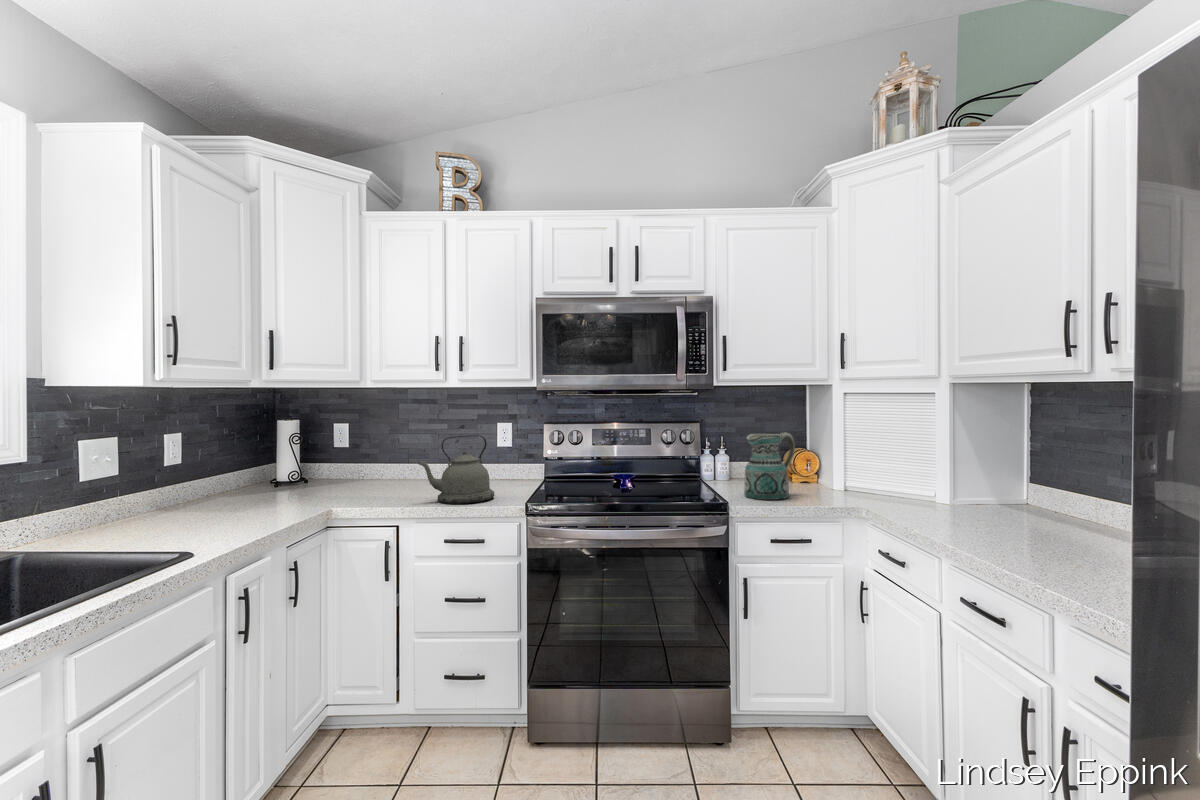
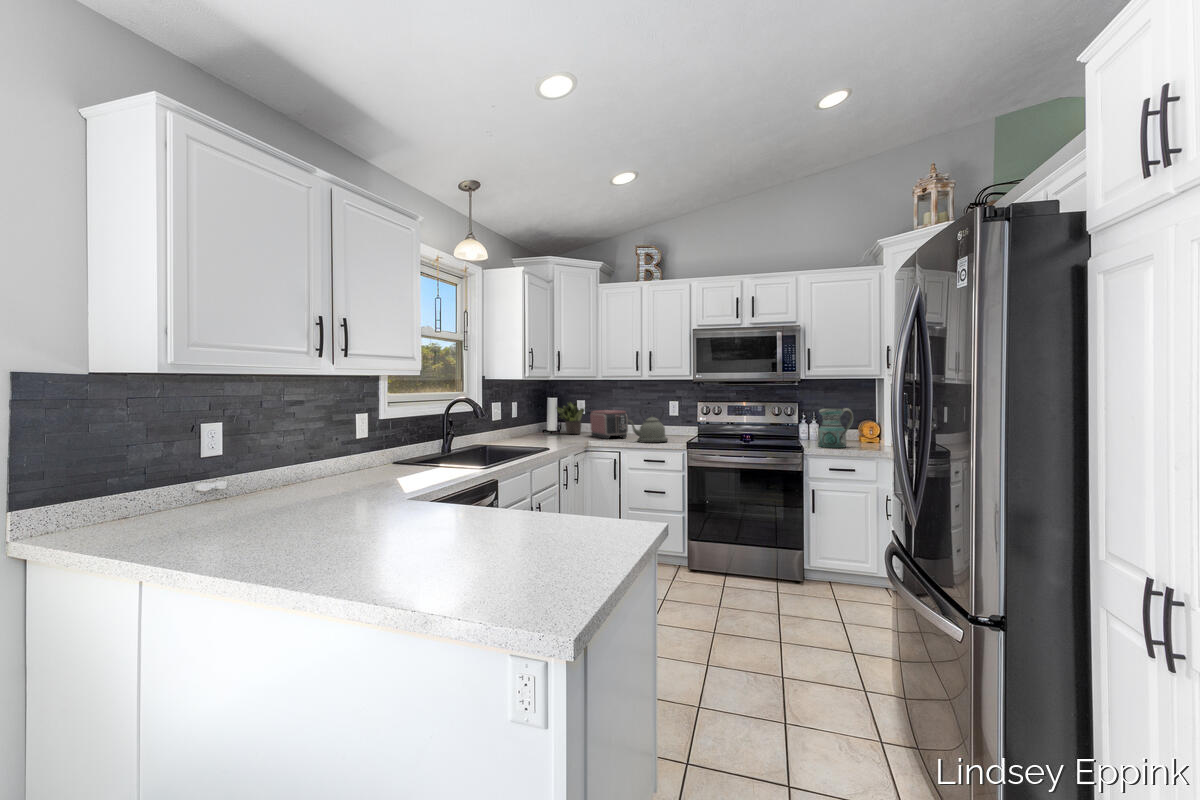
potted plant: none [286,422,346,484] -> present [557,402,584,434]
toaster: none [352,440,422,496] -> present [590,410,628,439]

